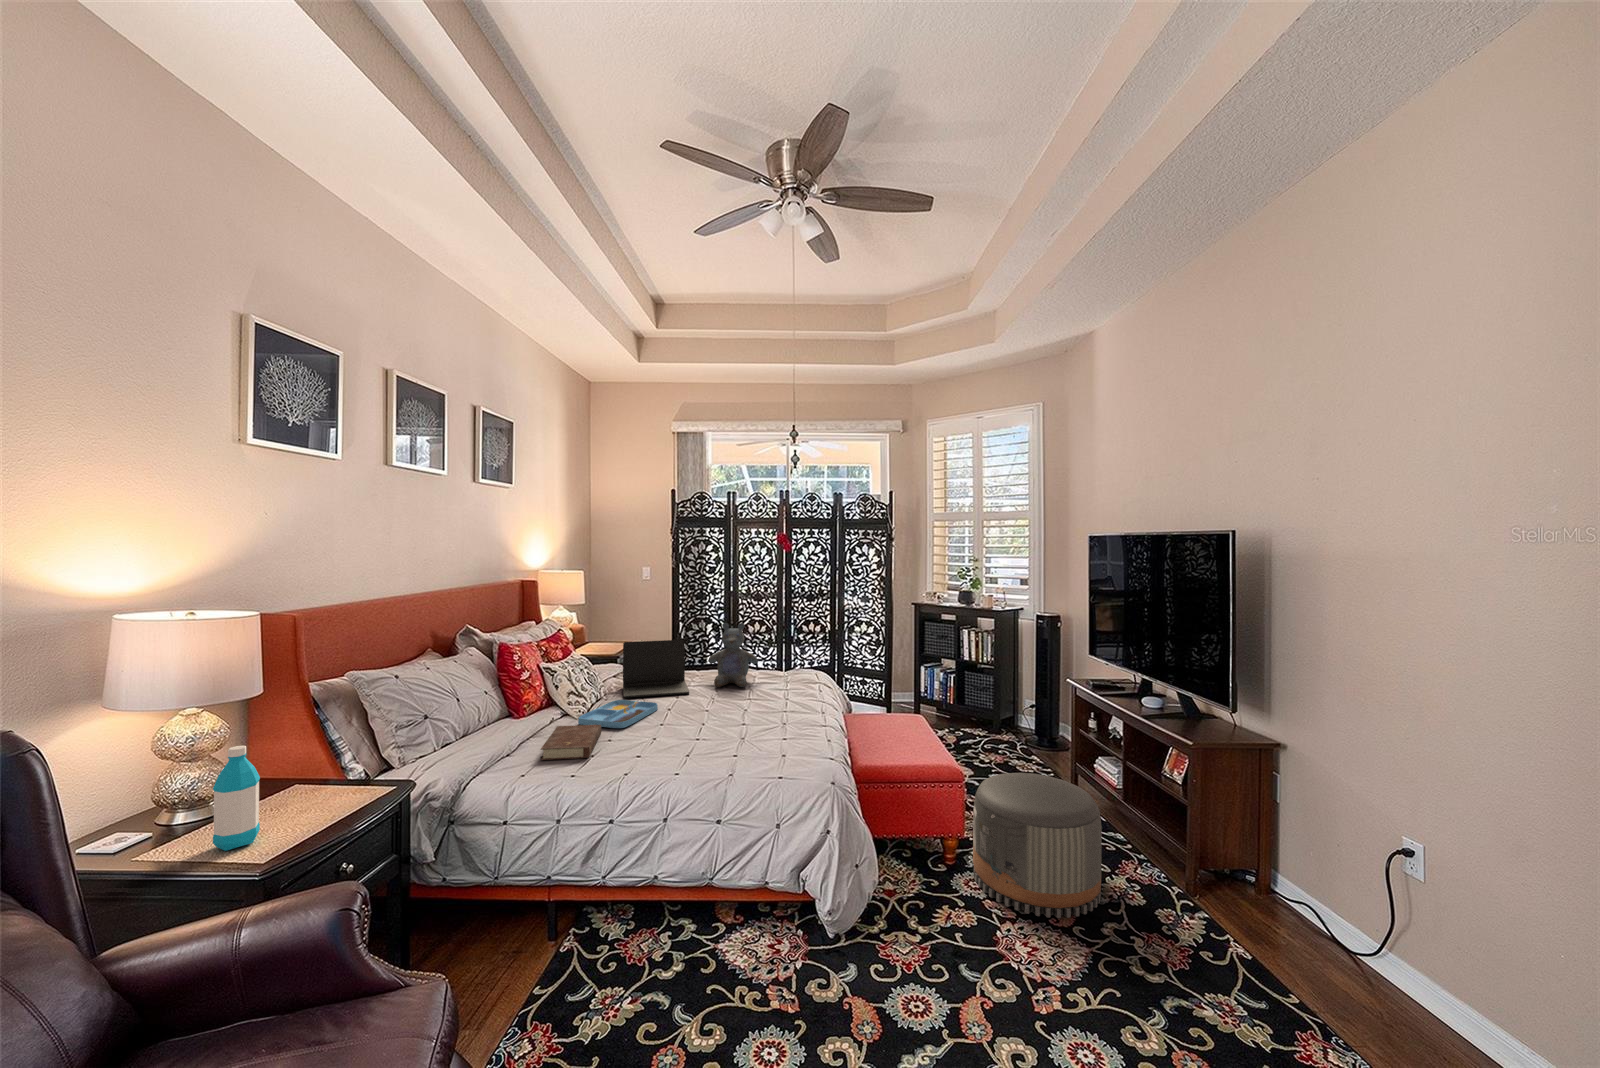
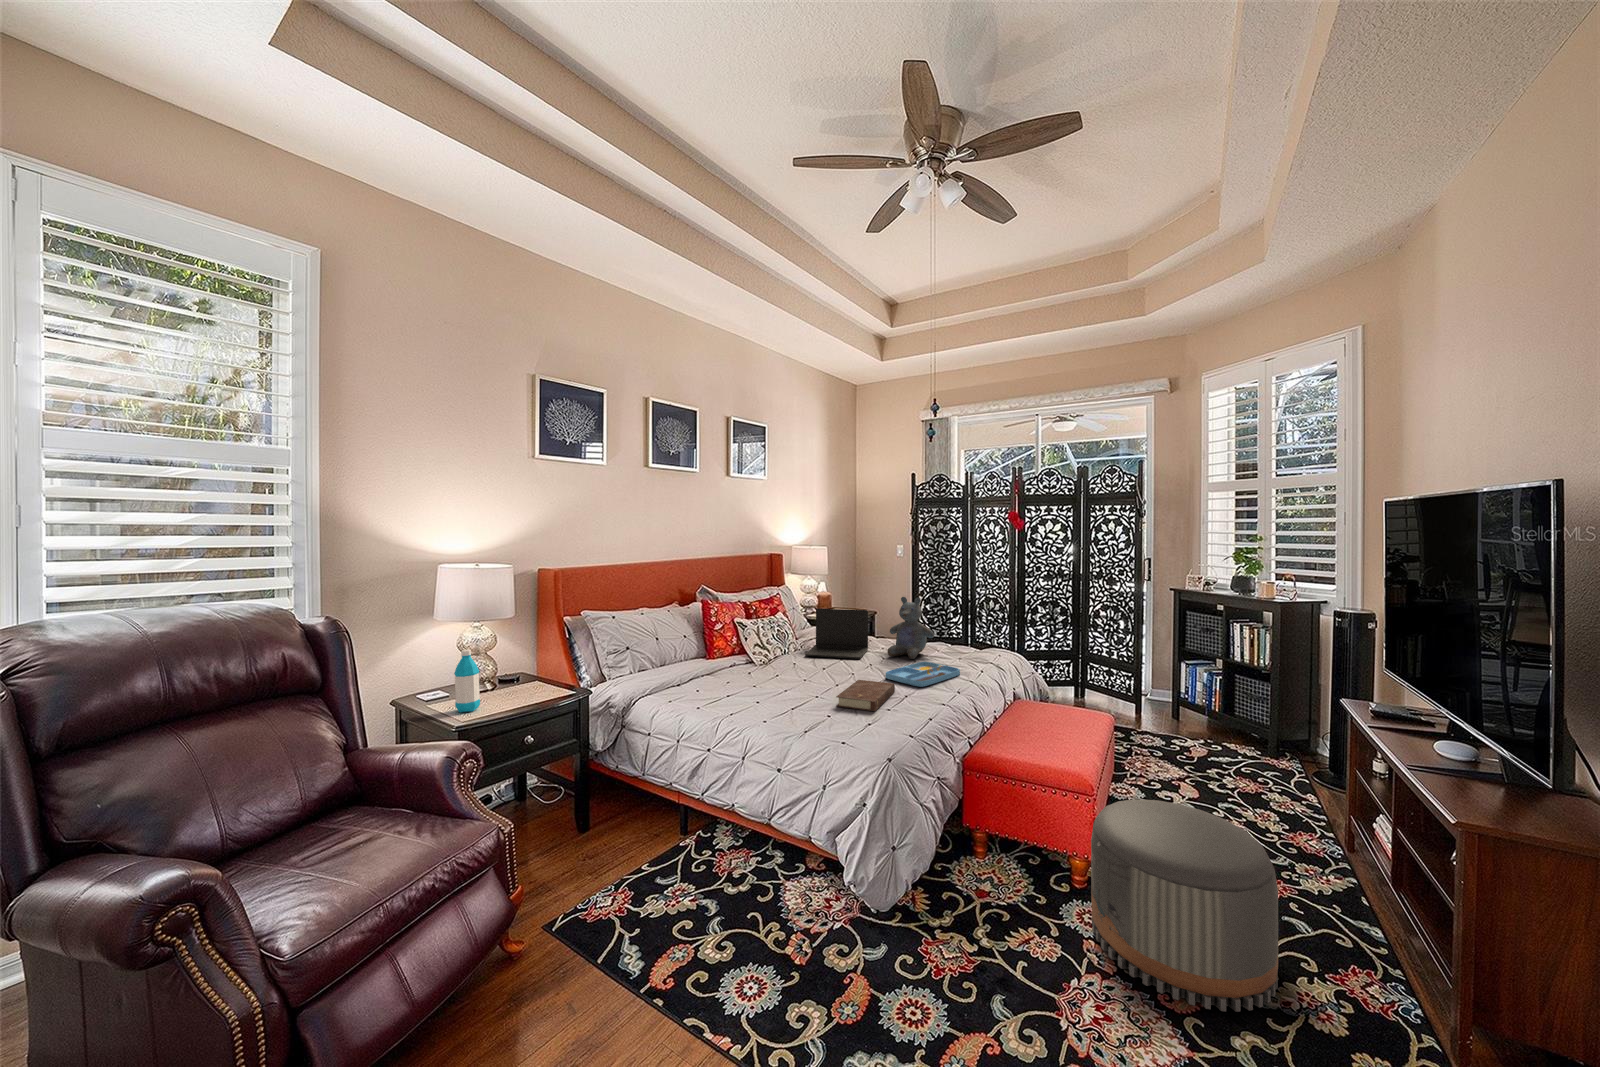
tray: present [578,700,658,728] -> present [885,662,960,687]
book: present [541,725,601,760] -> present [836,680,895,711]

